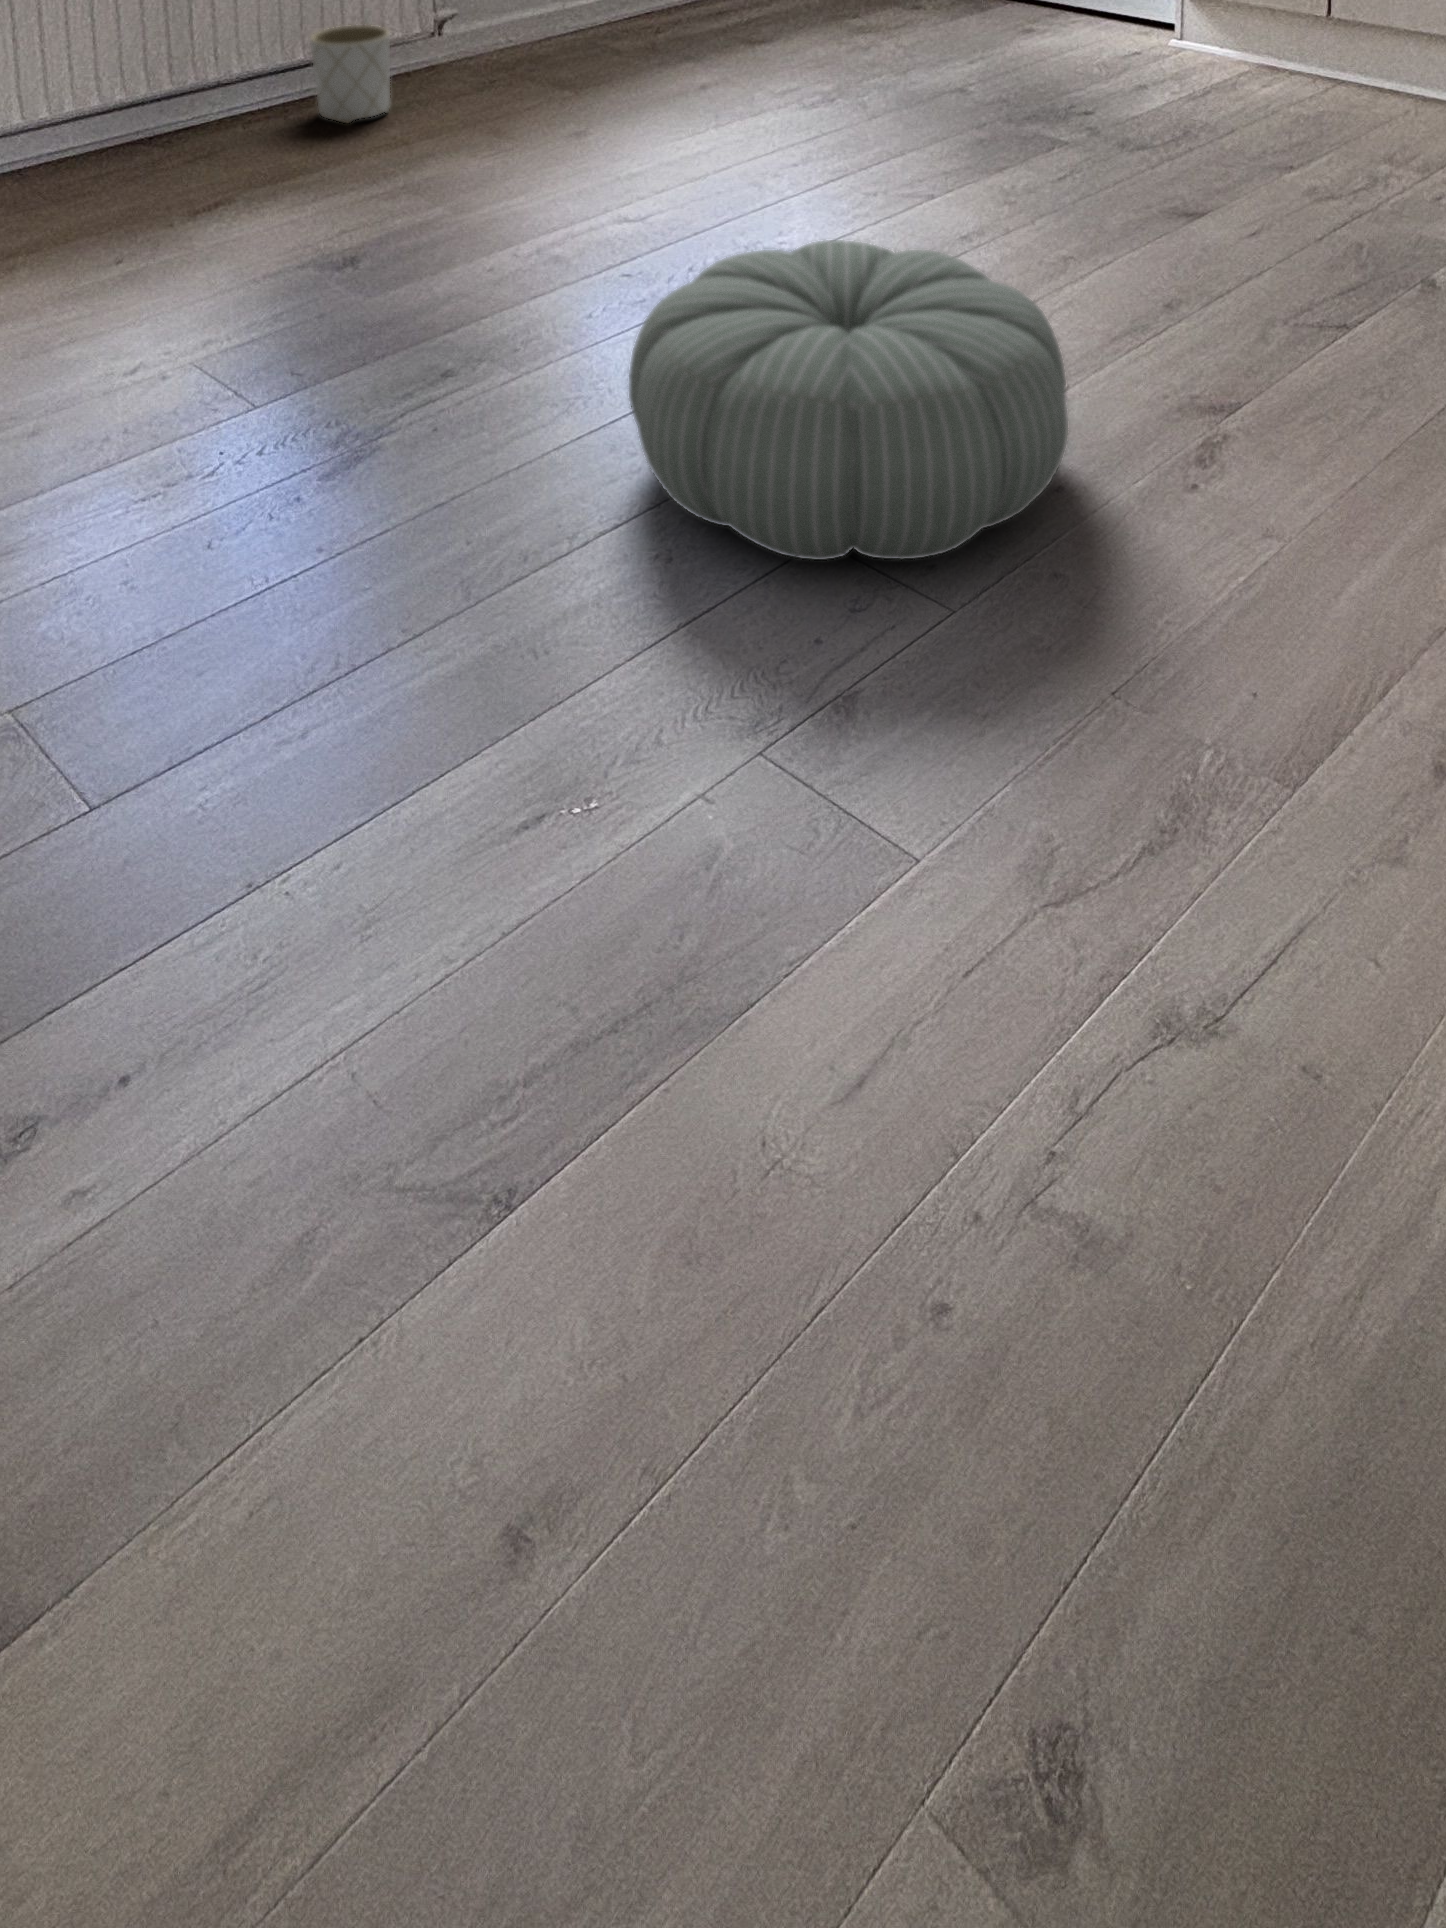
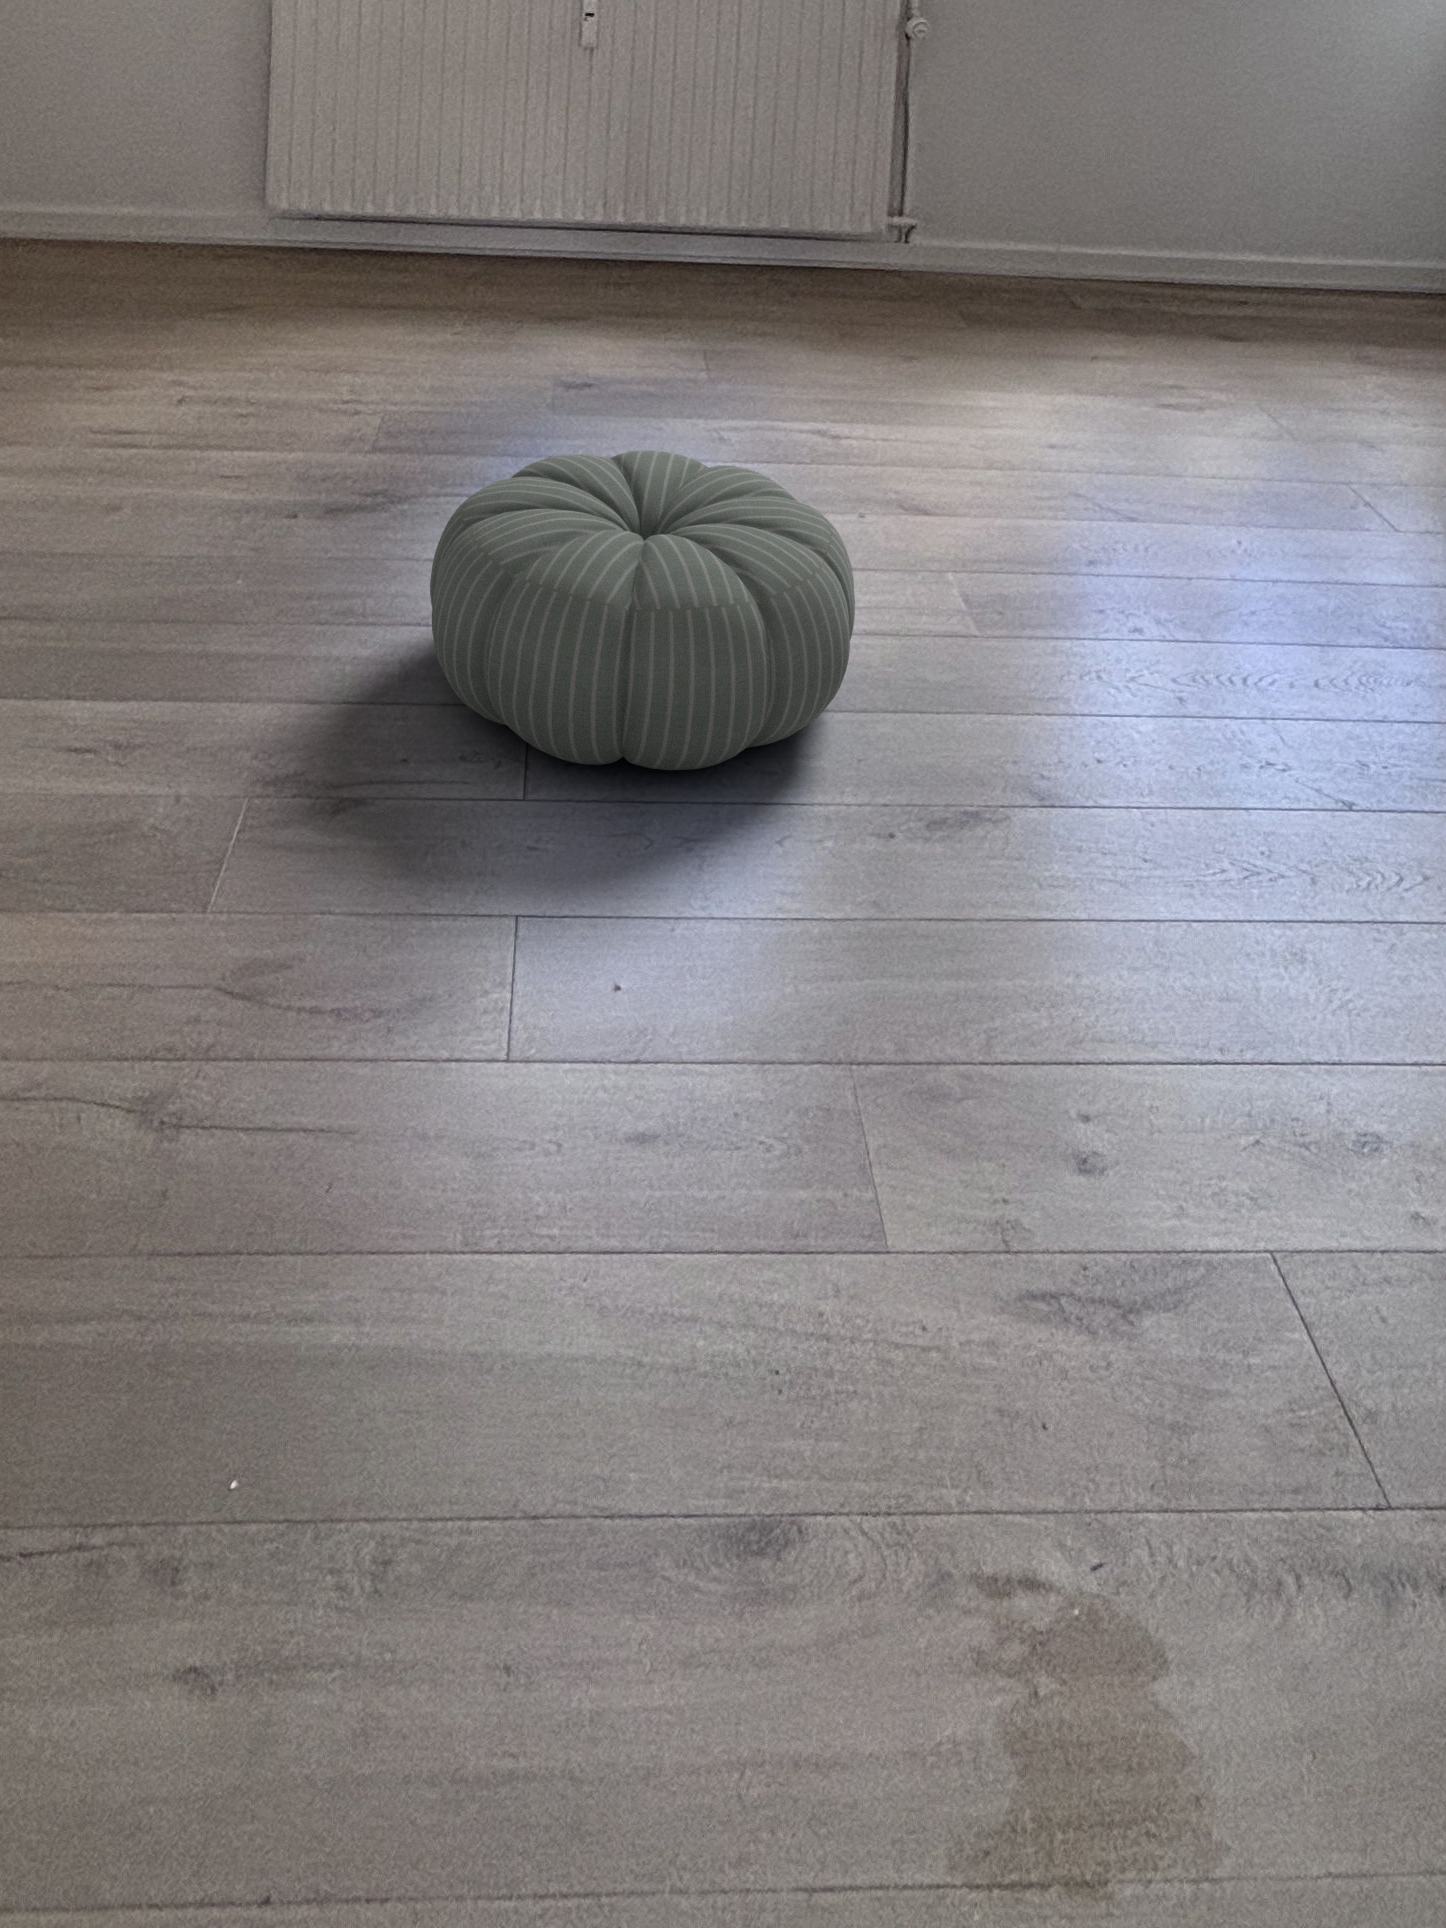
planter: present [310,25,390,123] -> none [738,216,810,306]

